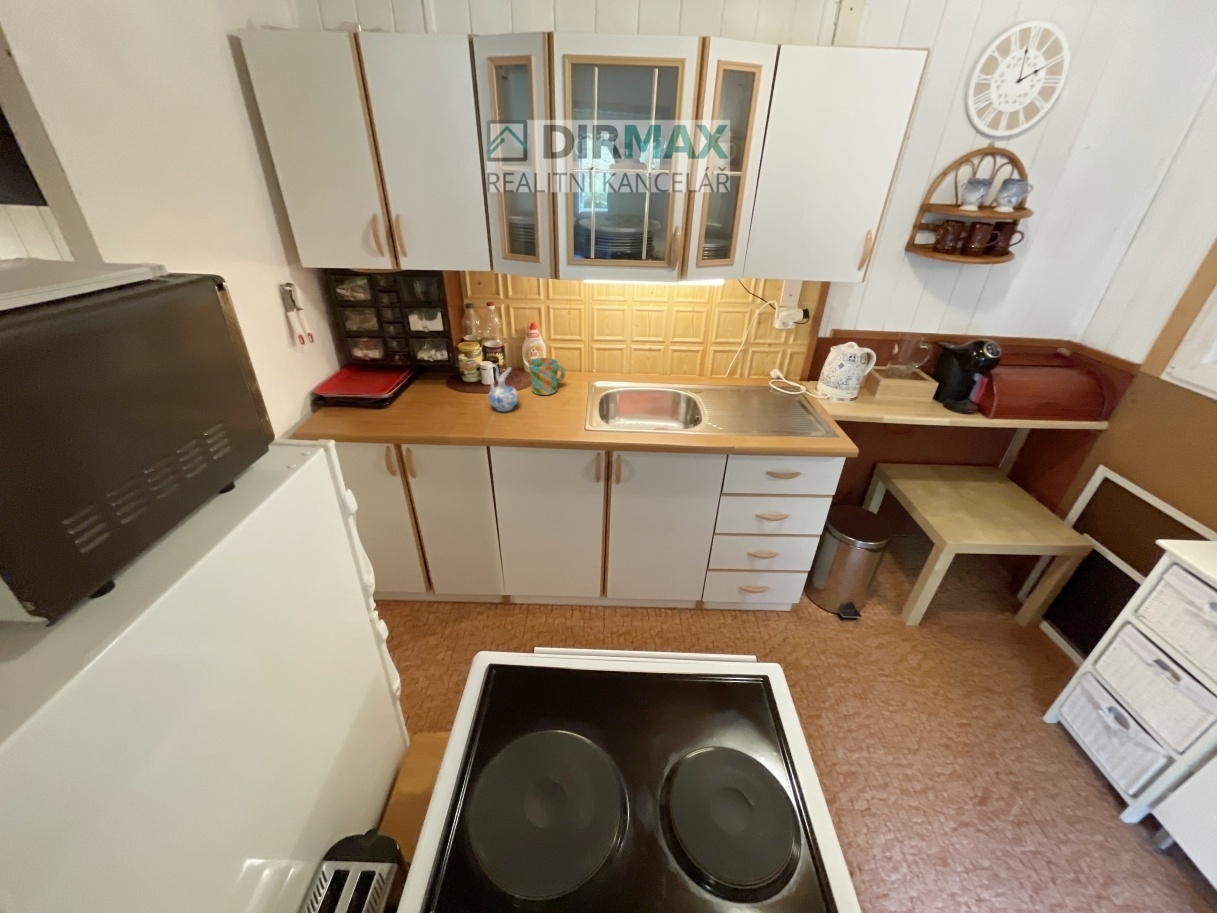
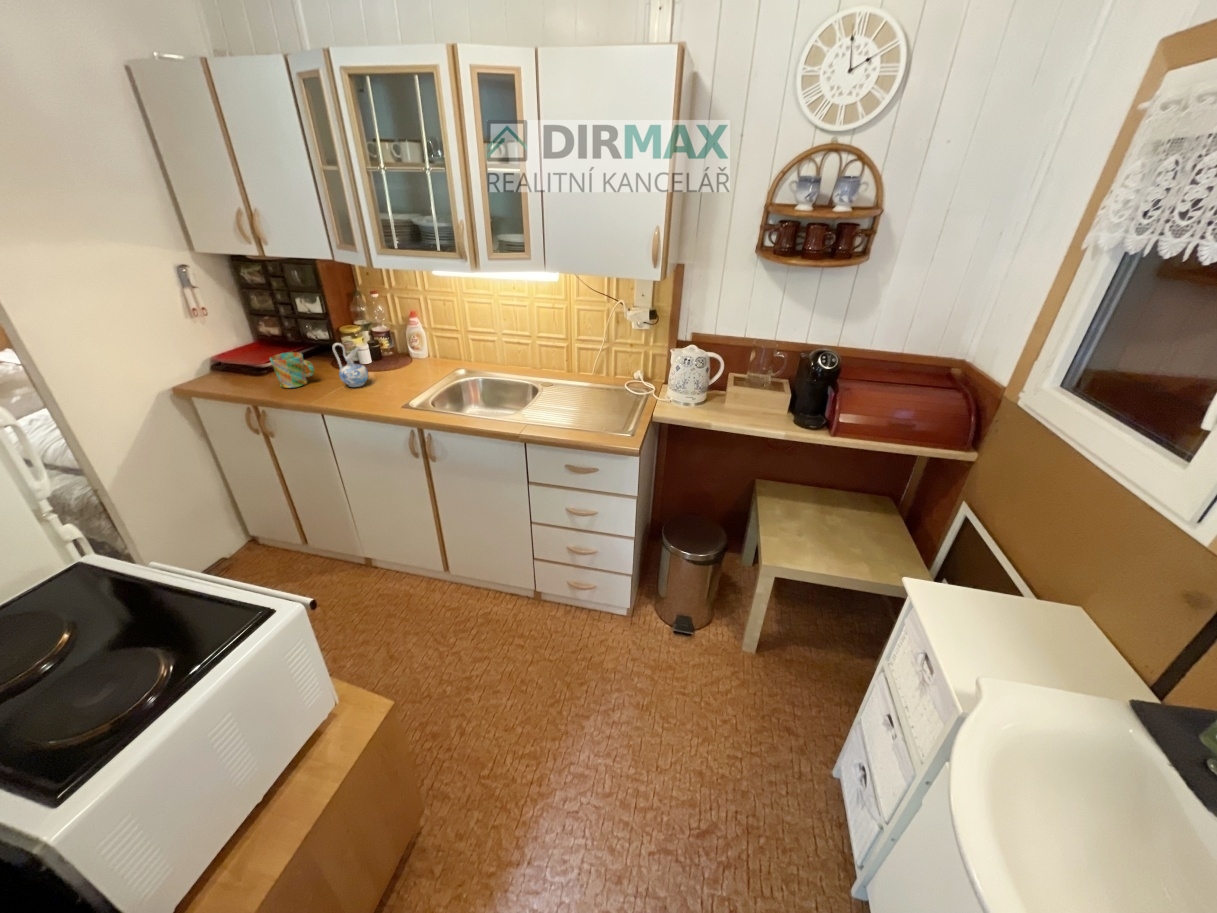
mug: present [529,358,565,395] -> present [270,352,314,388]

